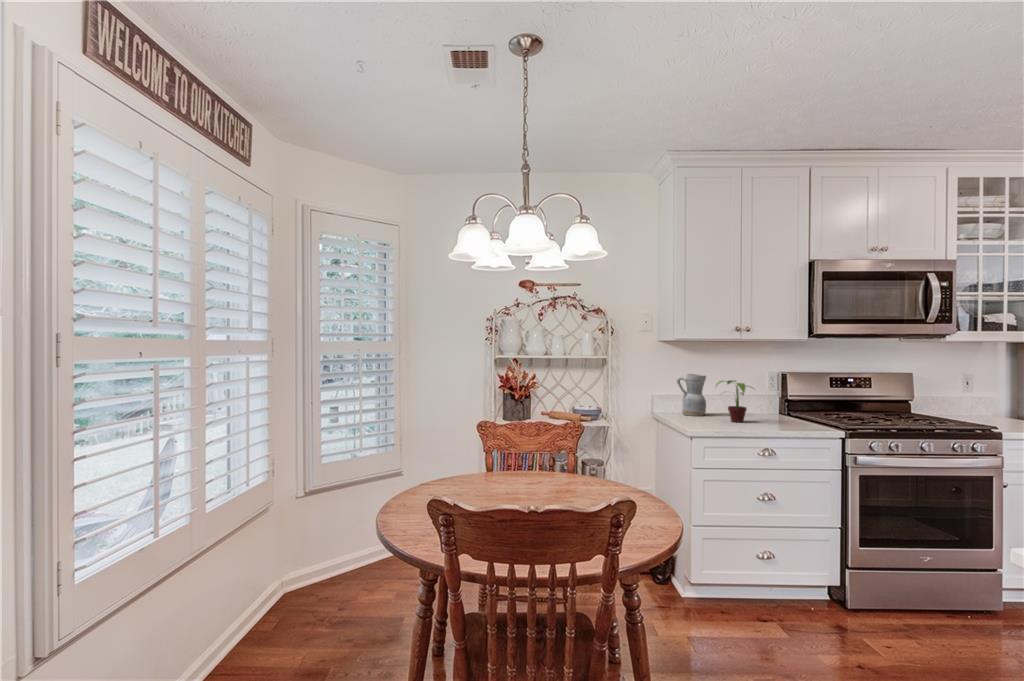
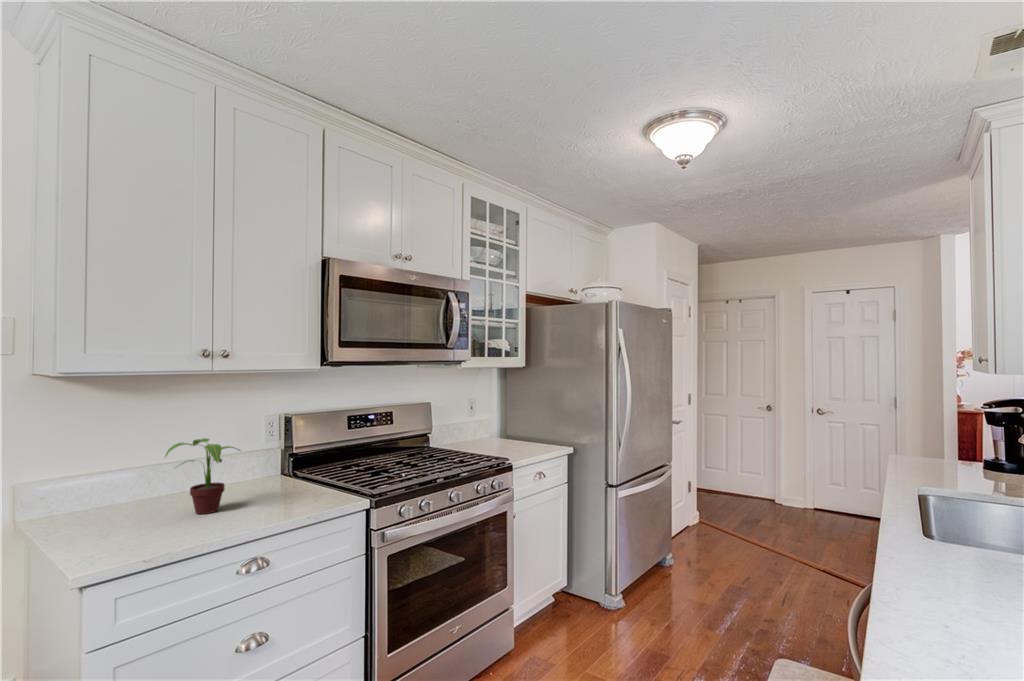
ceramic pitcher: present [677,374,706,416] -> none [92,431,156,511]

